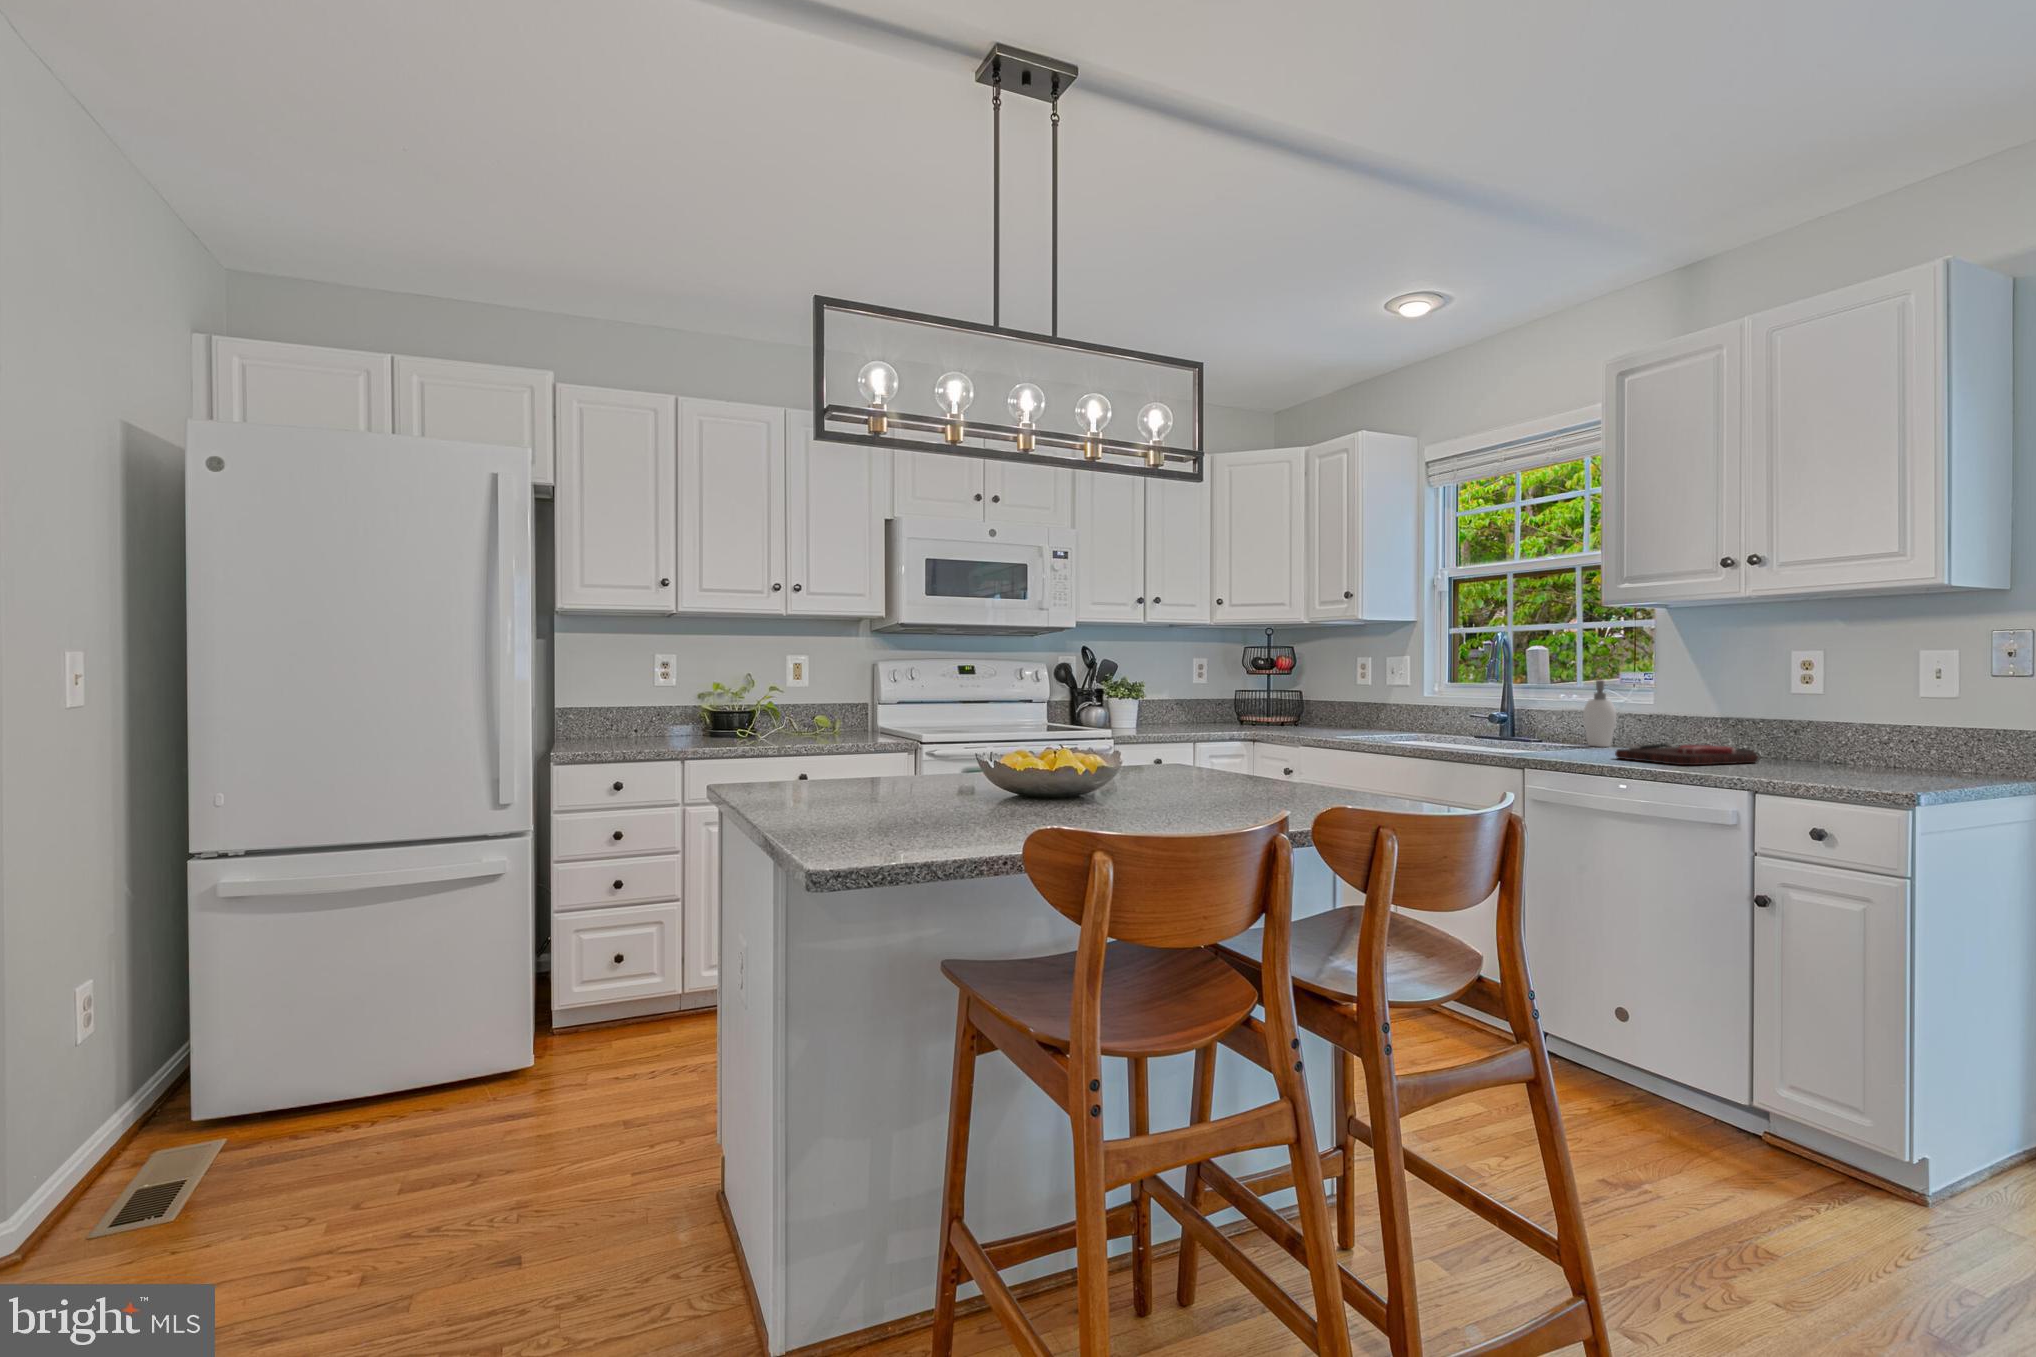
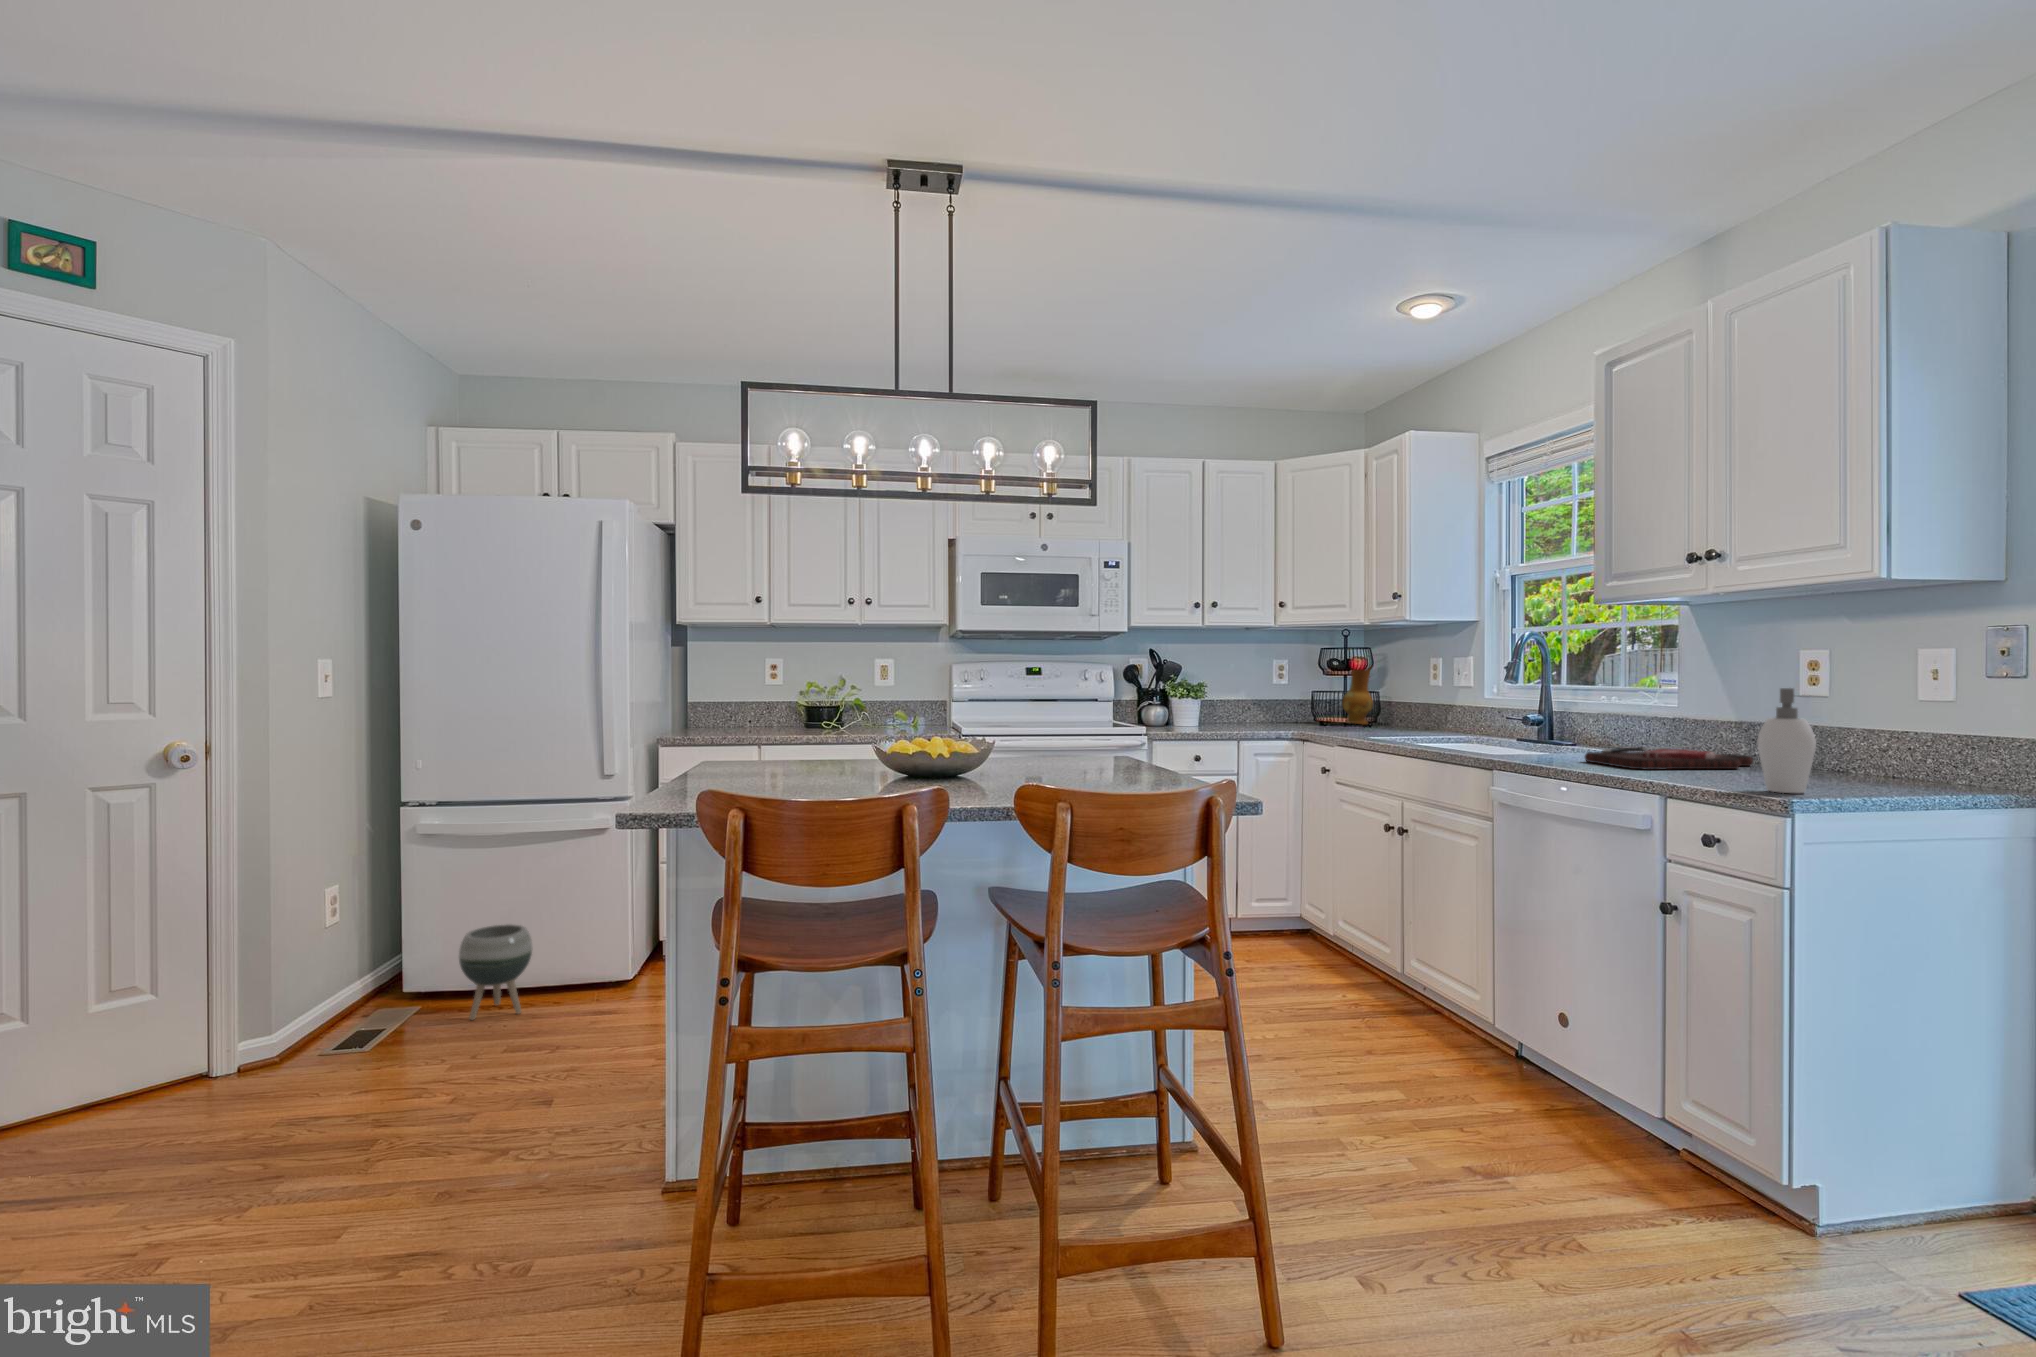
ceramic jug: none [1269,663,1299,724] -> present [1342,668,1373,724]
soap dispenser: present [1583,680,1617,747] -> present [1757,688,1816,793]
planter: none [300,1010,407,1149] -> present [459,924,533,1020]

